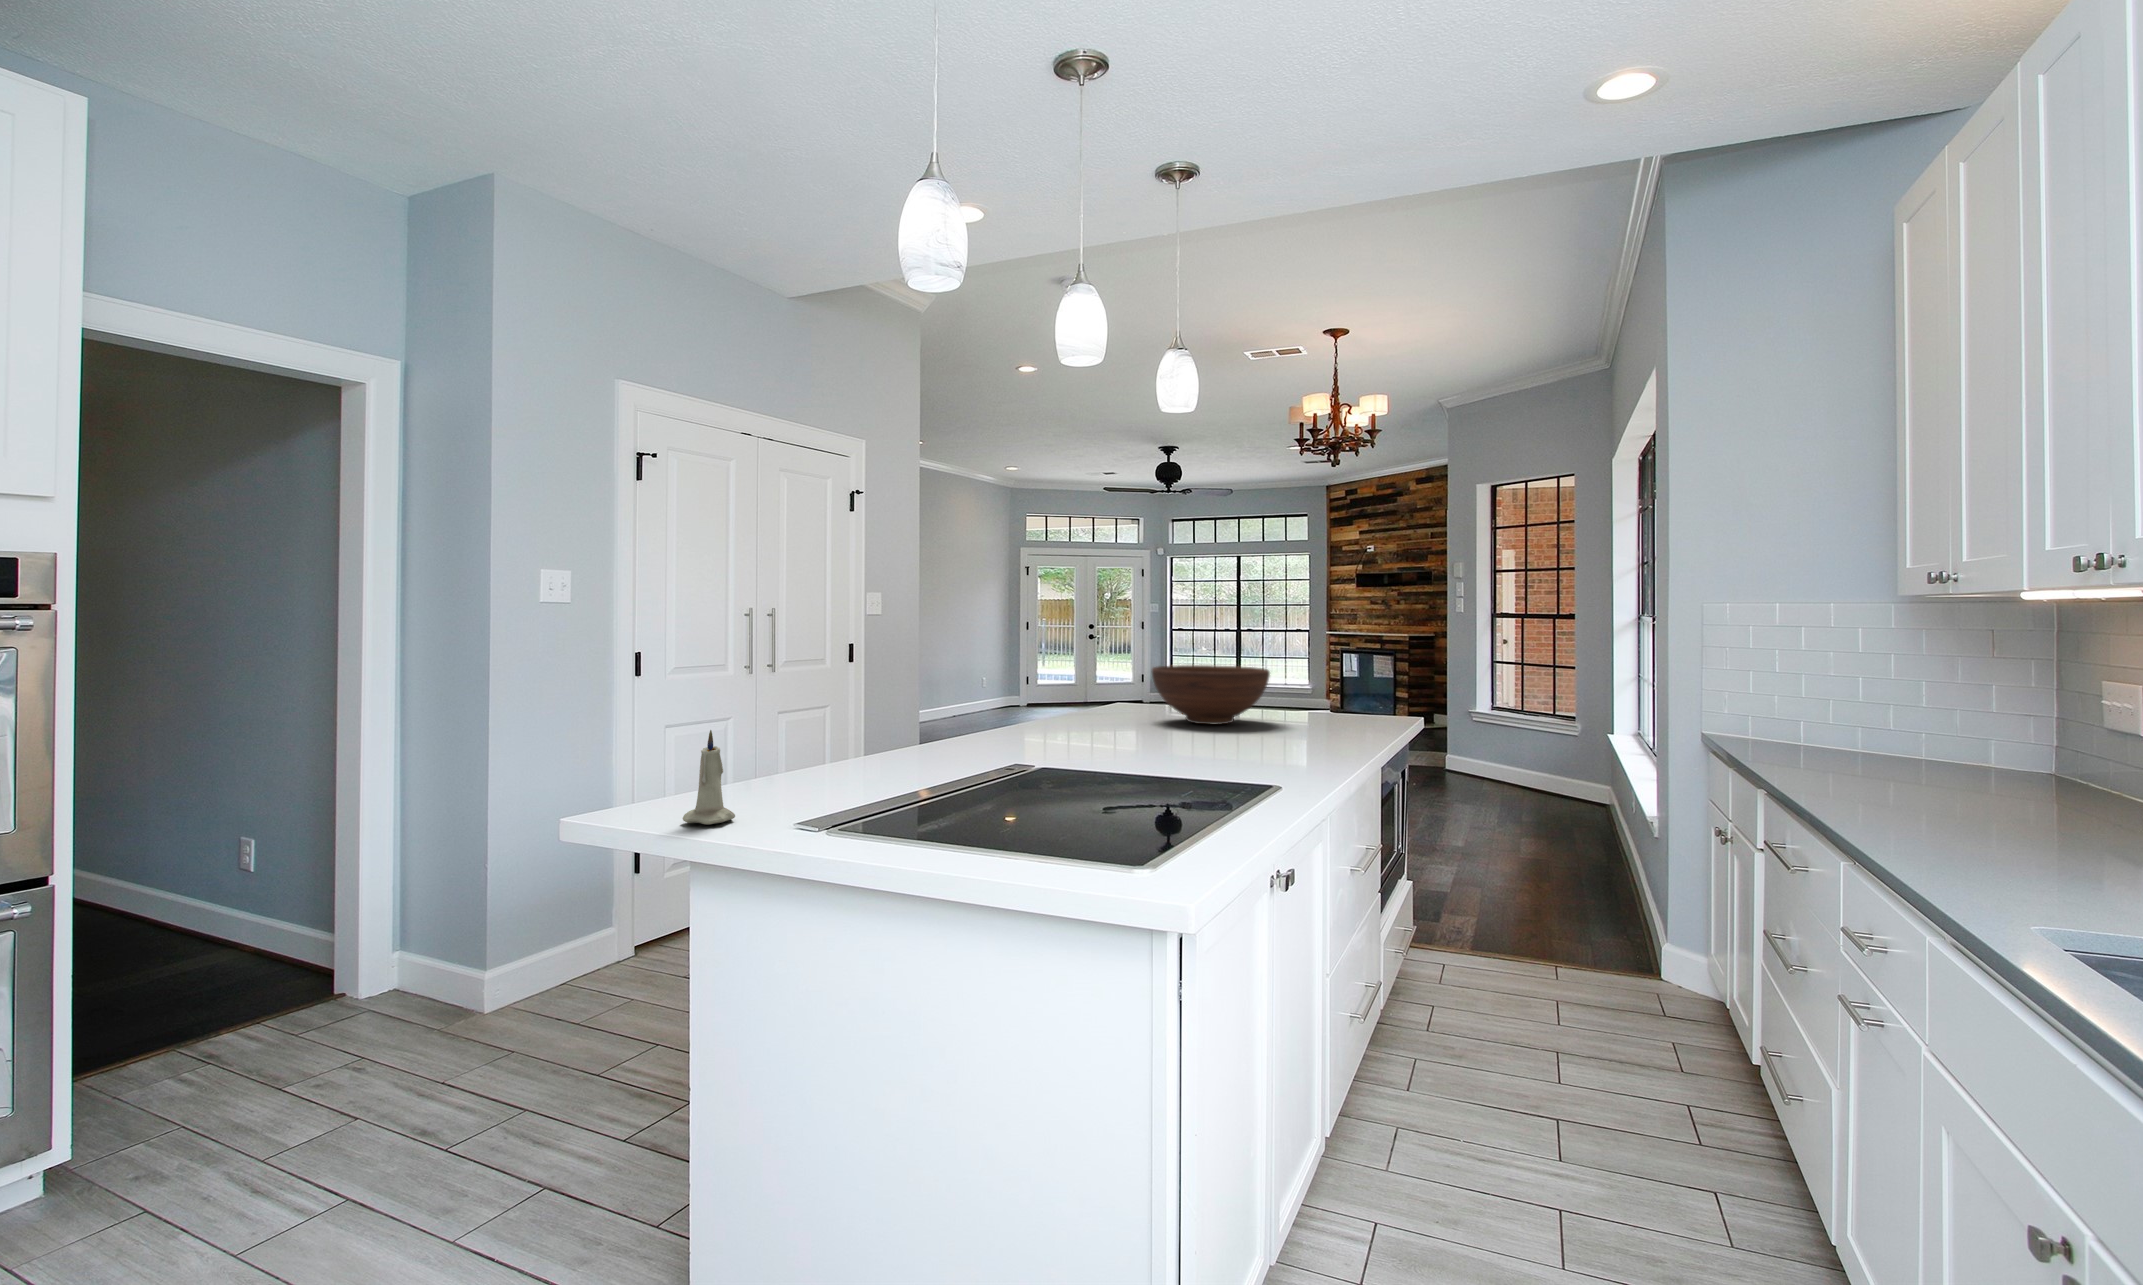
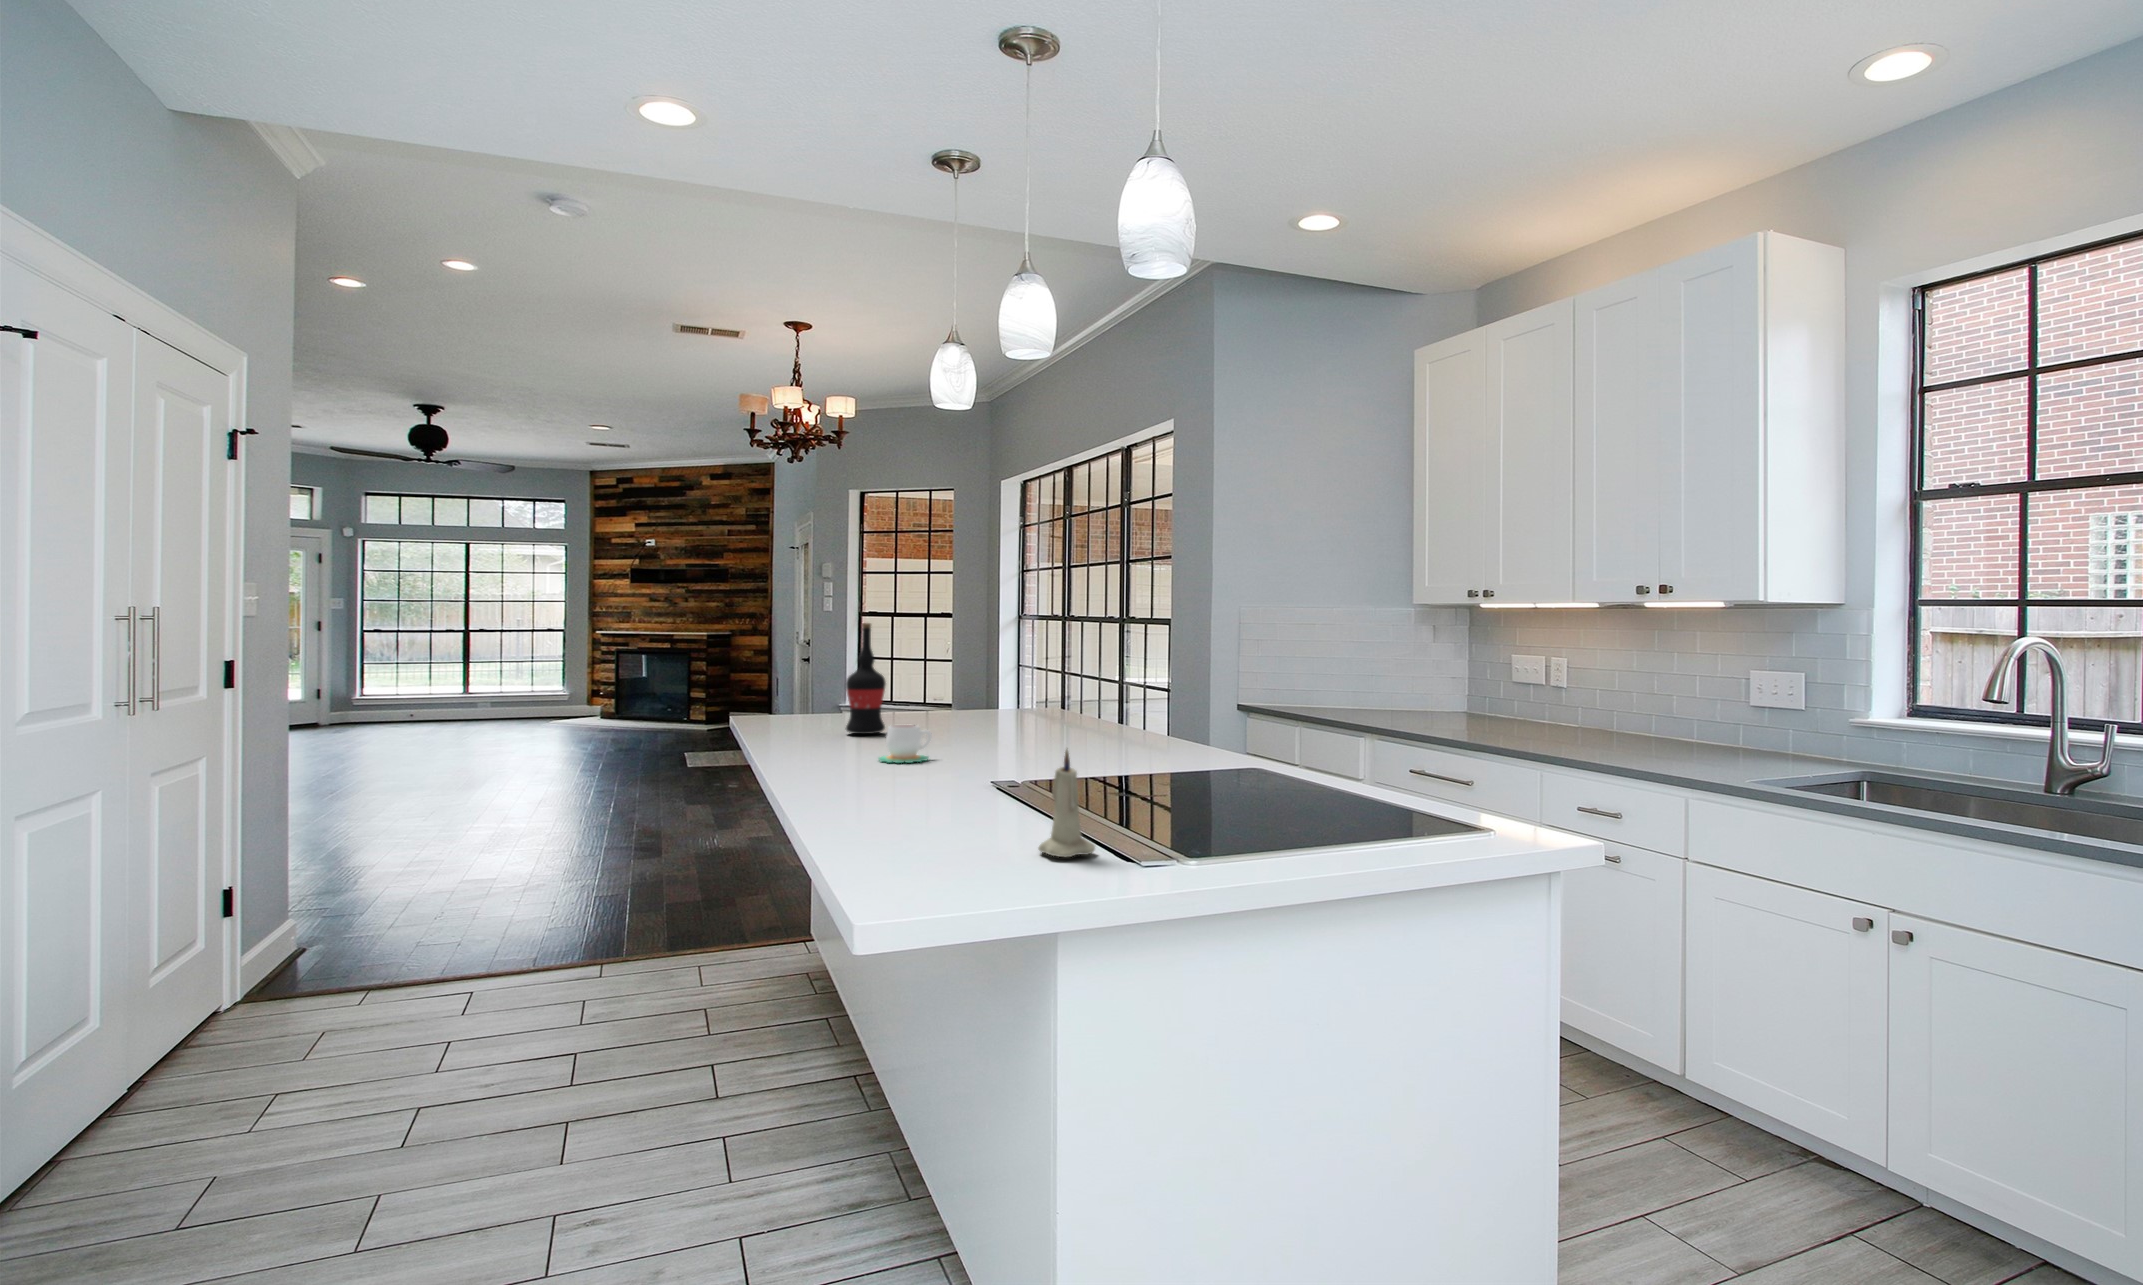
wine bottle: none [1066,623,1103,726] -> present [846,623,886,734]
fruit bowl: present [1152,665,1270,724] -> none [891,664,1007,721]
mug: none [973,715,1020,750] -> present [879,725,932,763]

